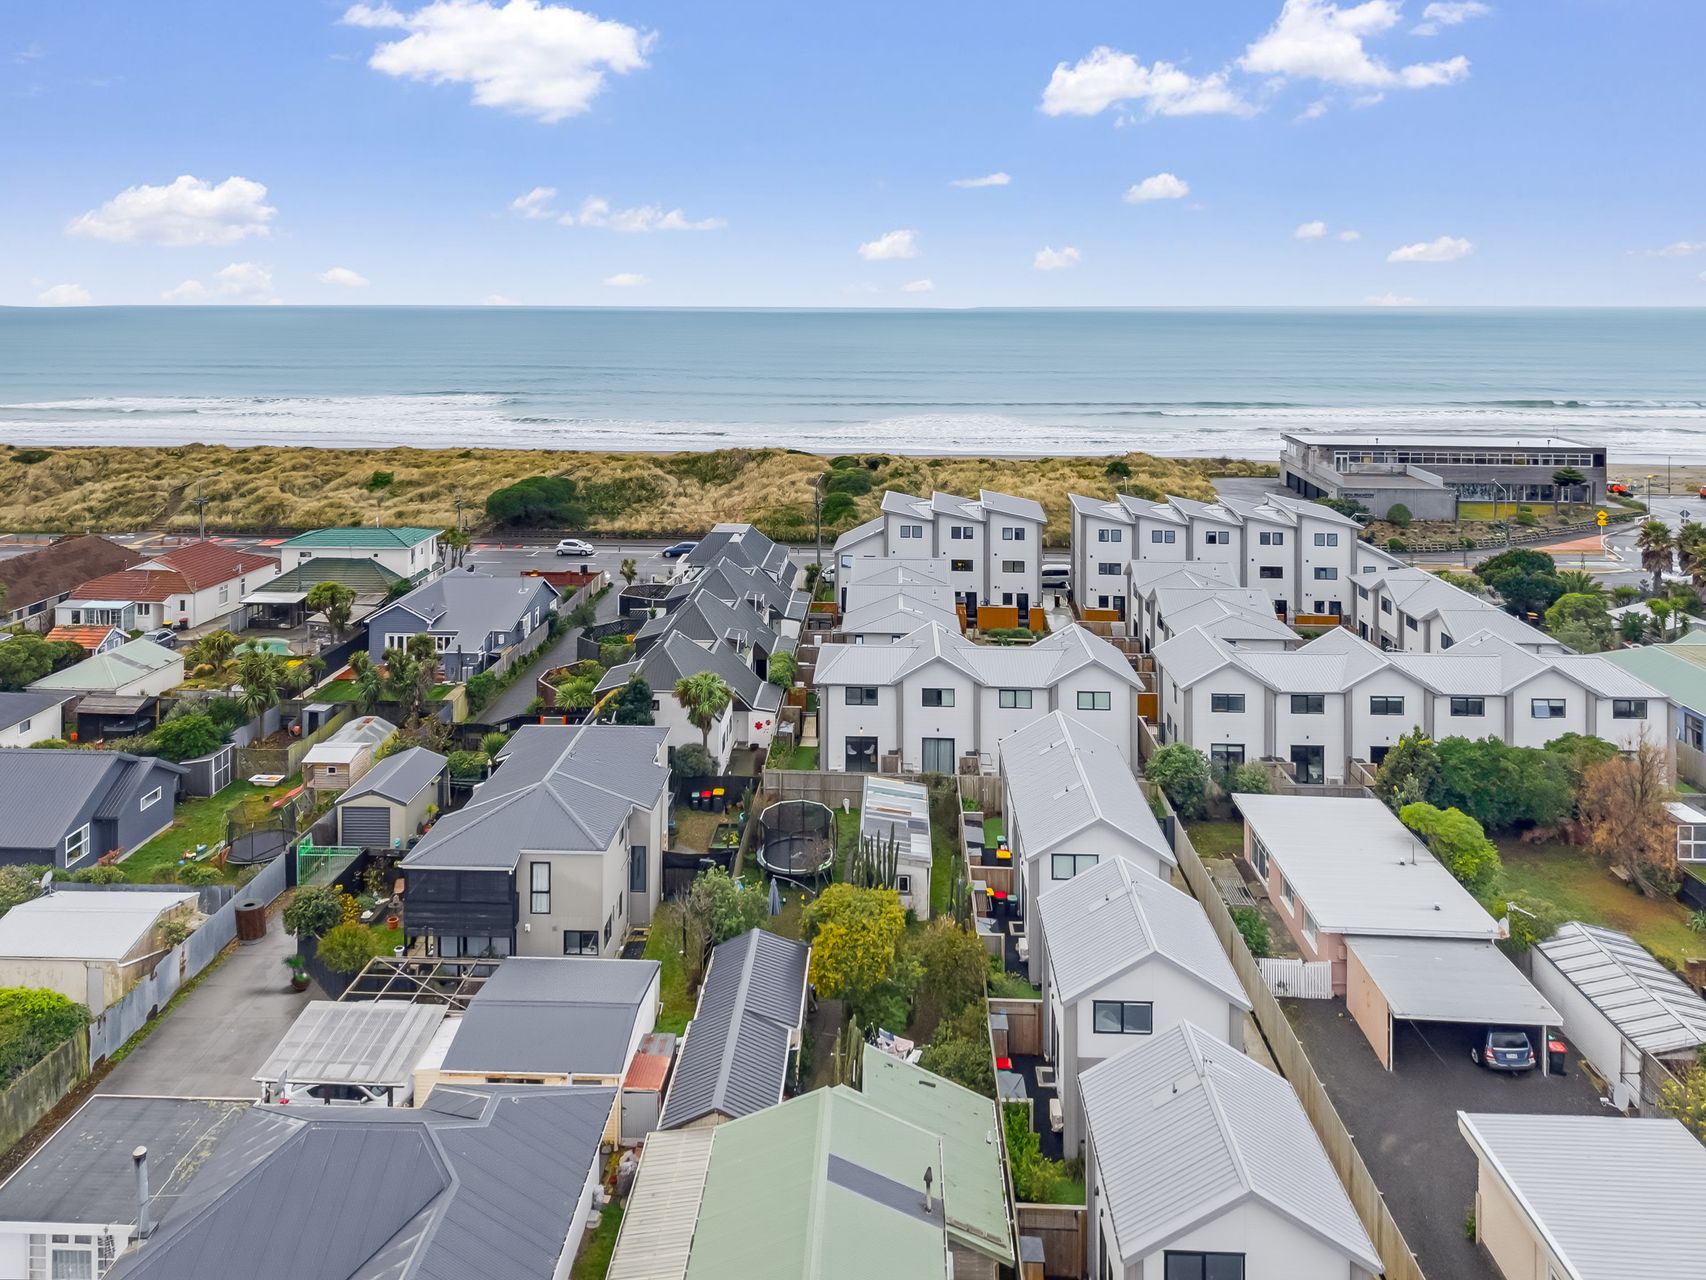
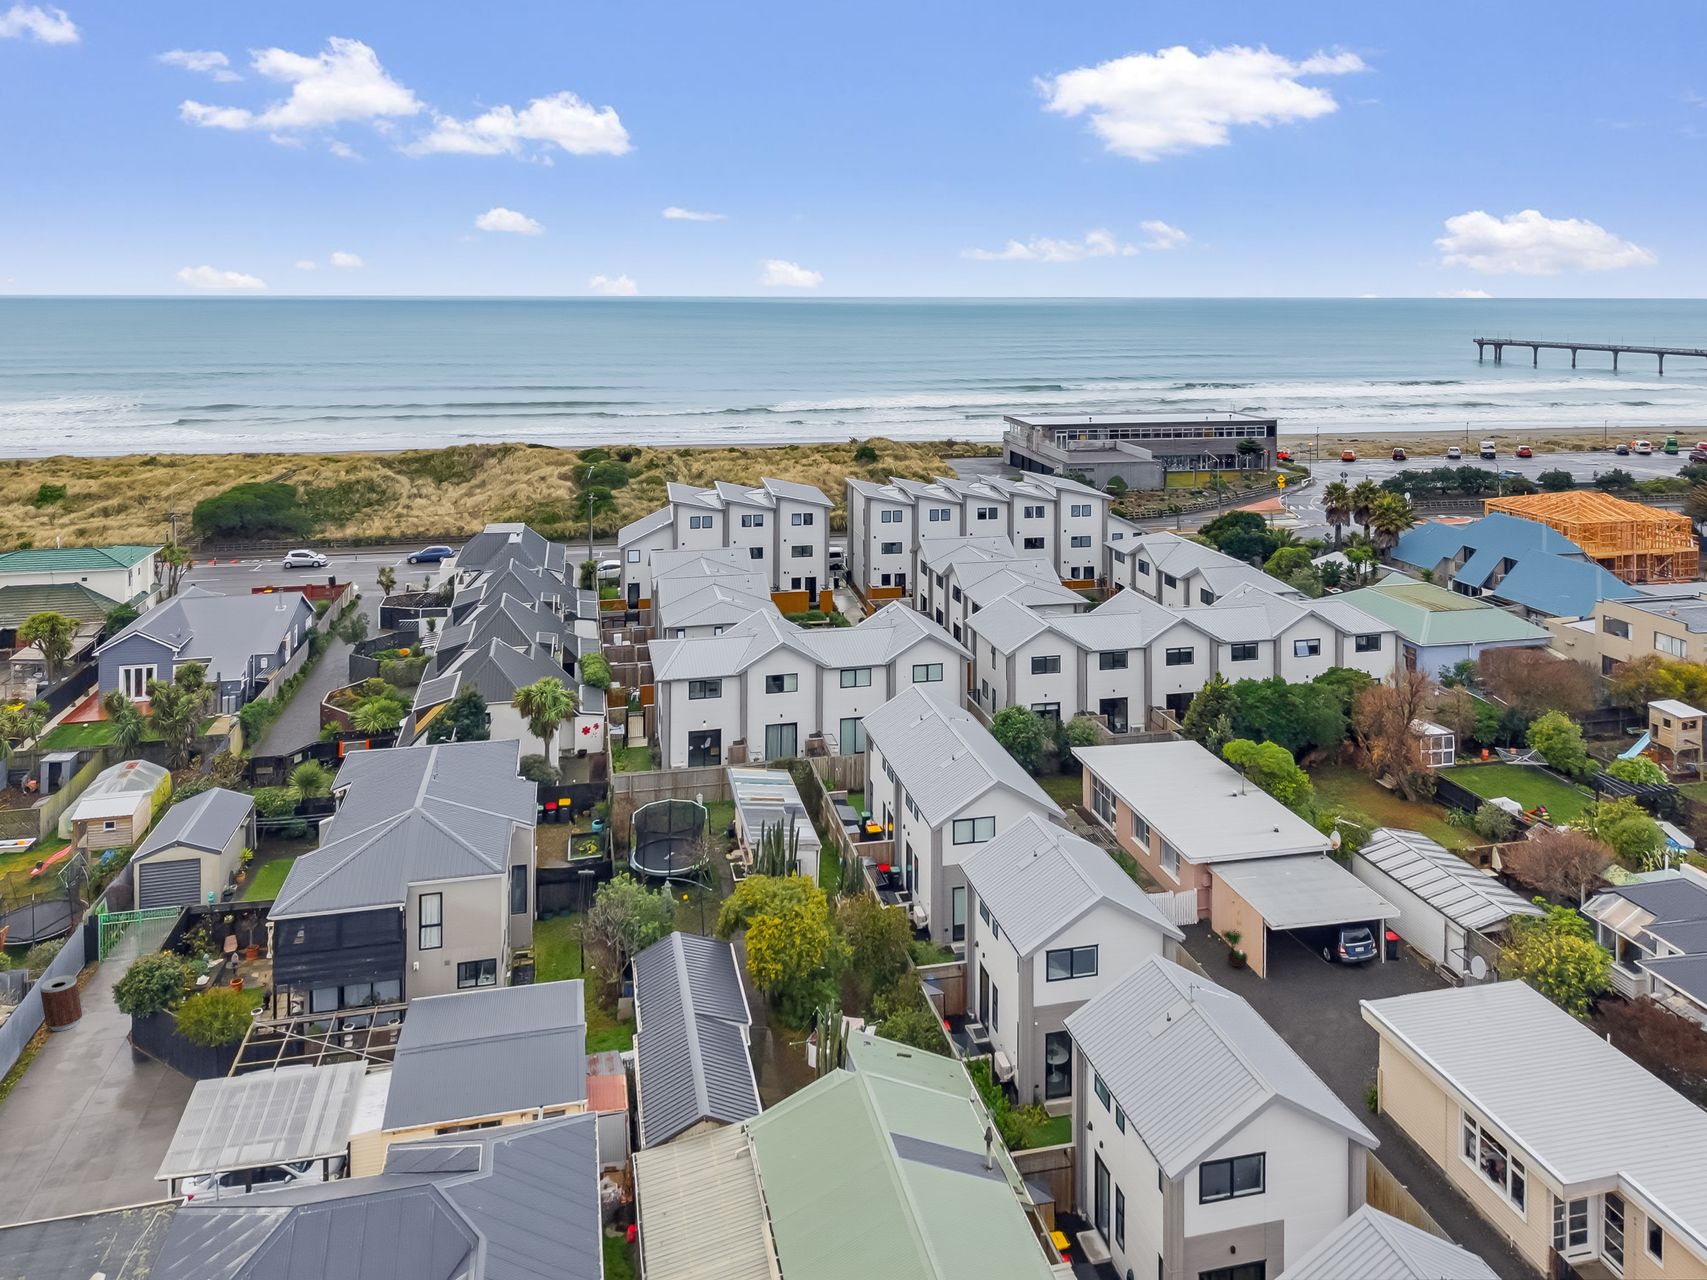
potted tree: present [281,955,311,990] -> present [1223,931,1247,967]

